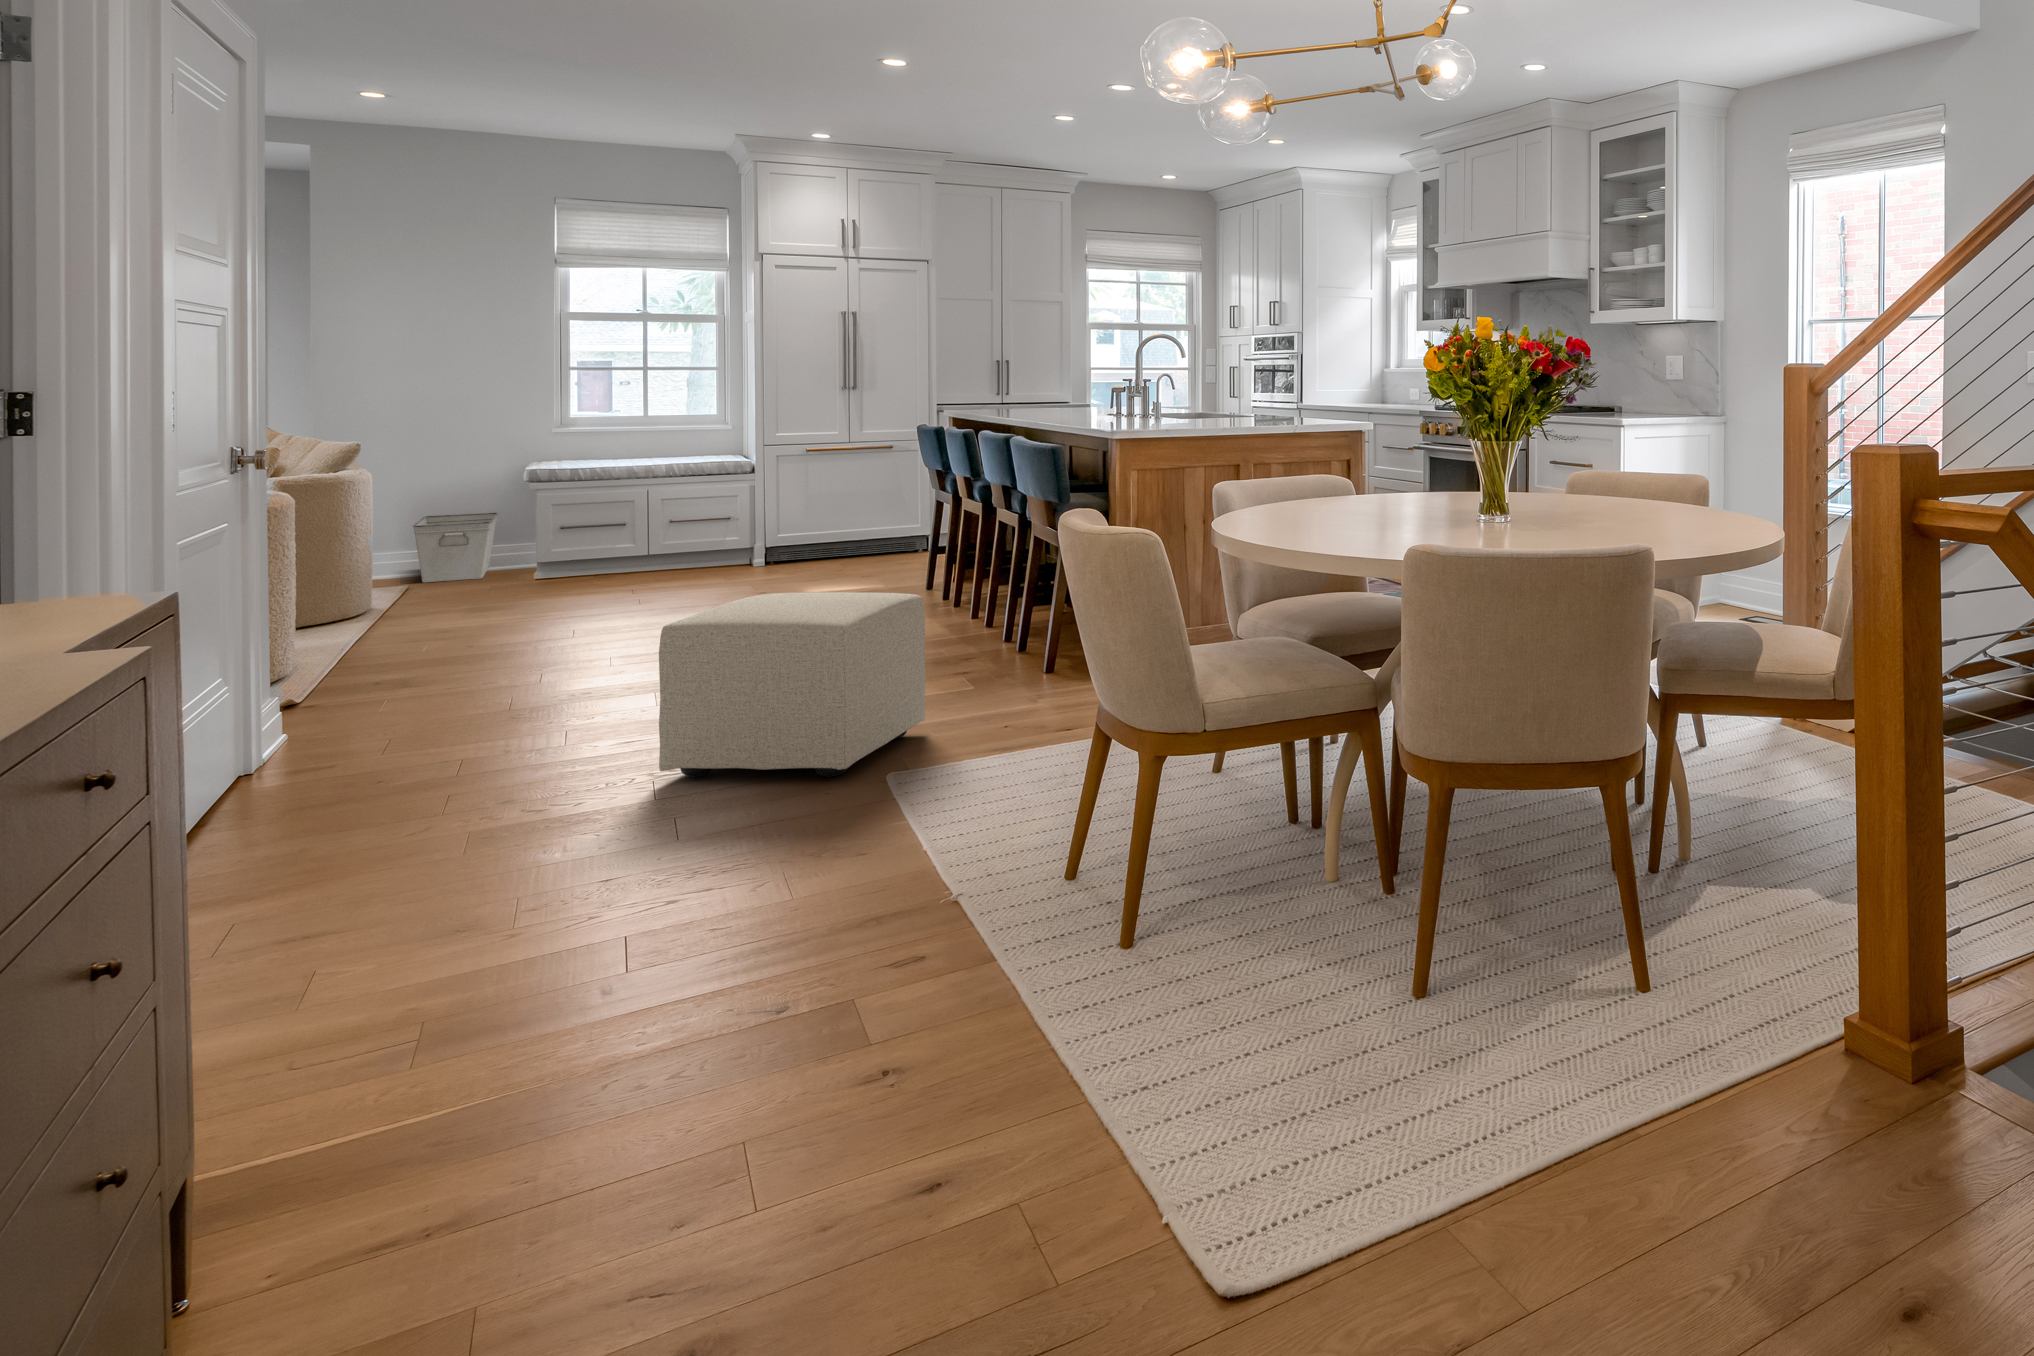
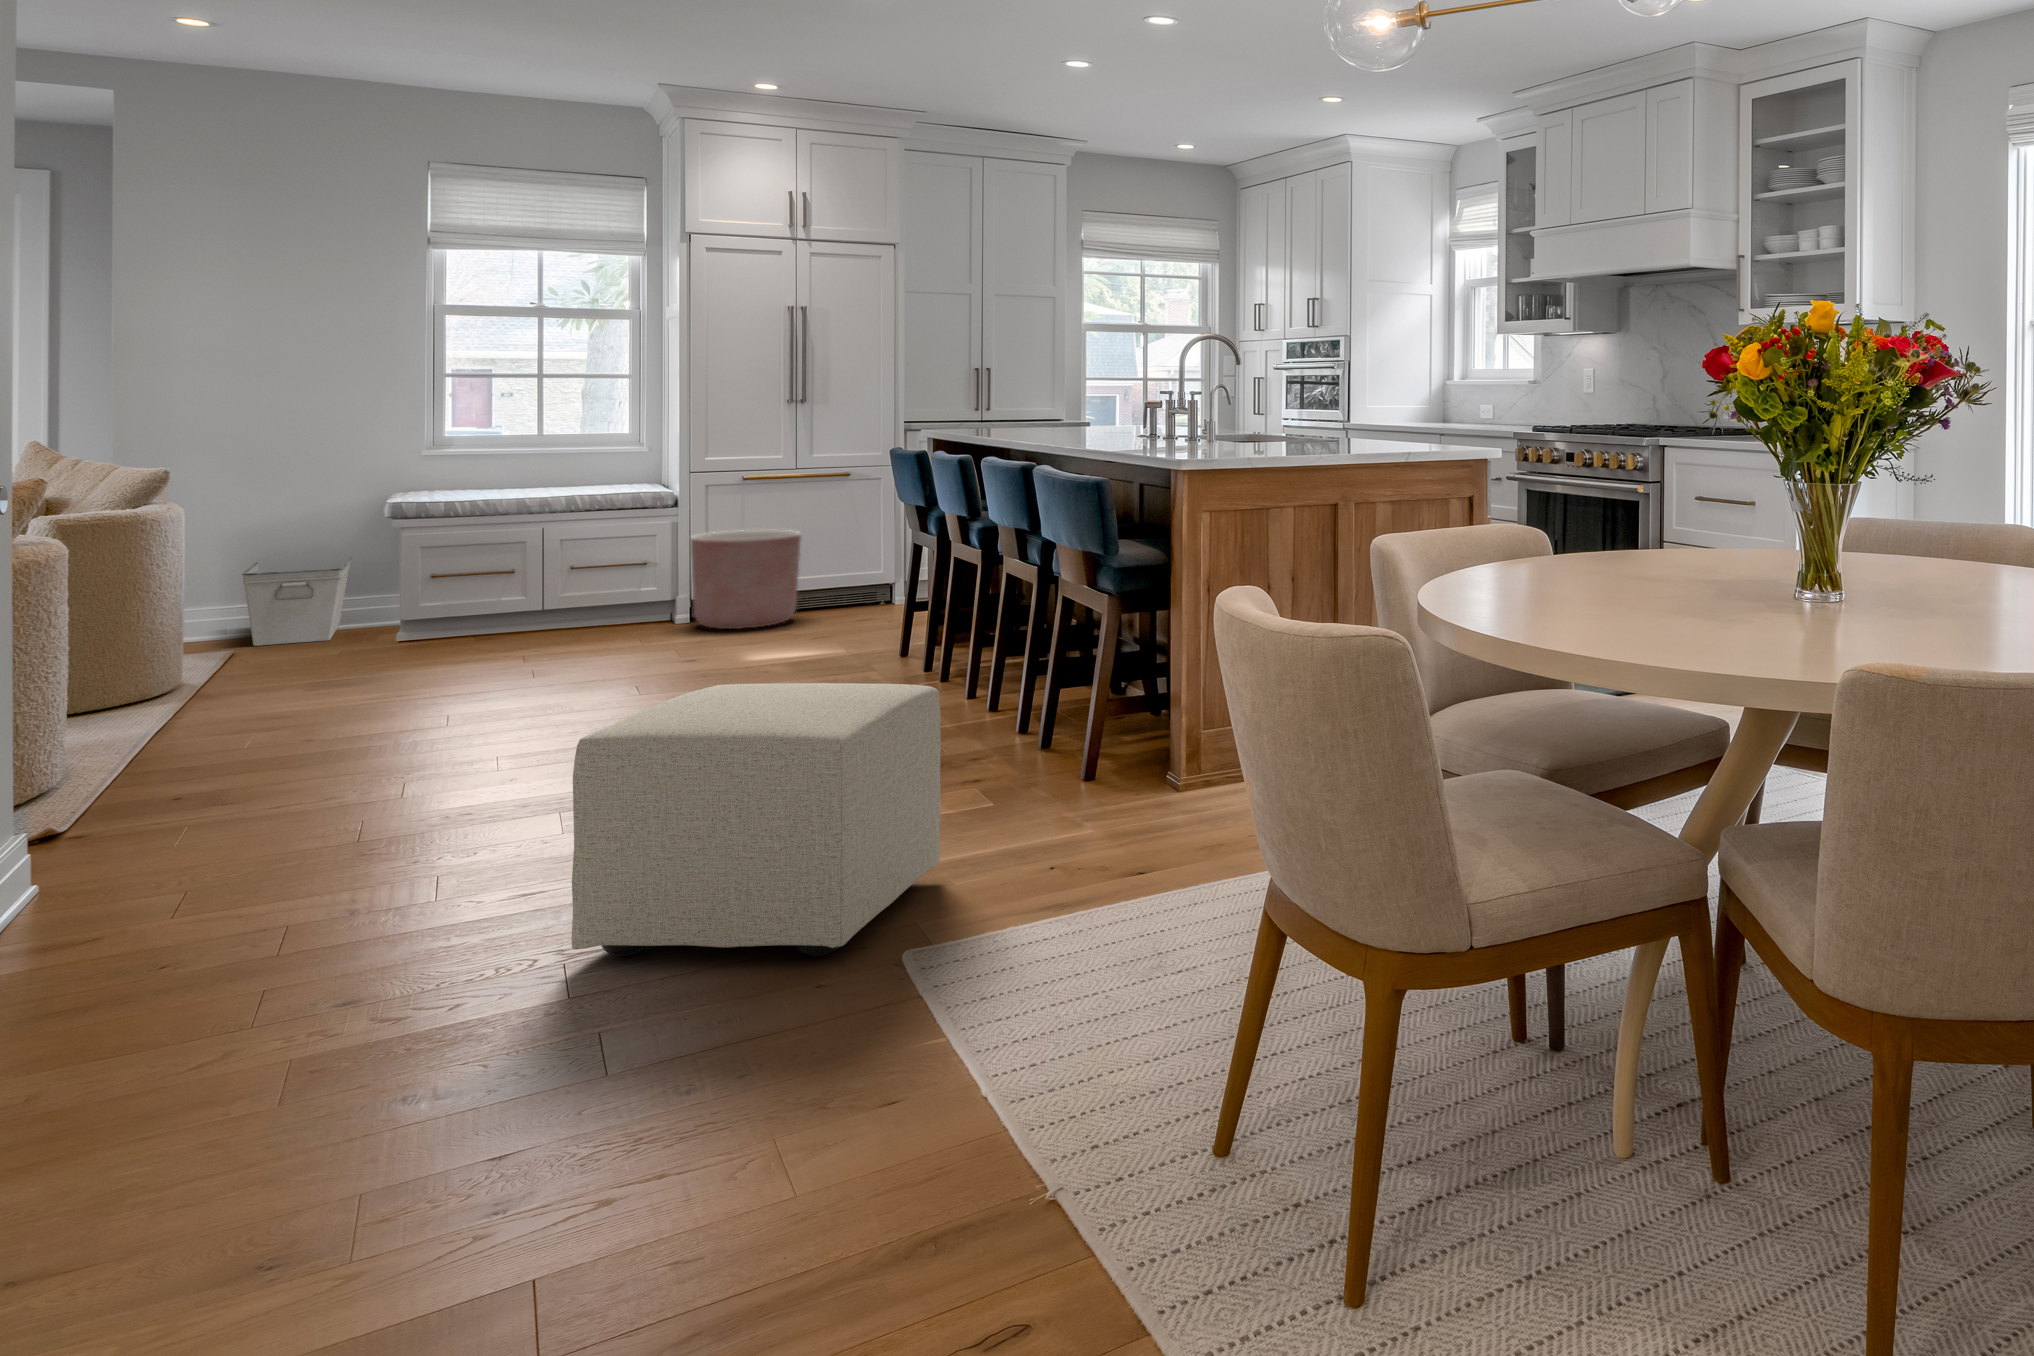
planter: none [766,491,854,569] -> present [691,530,801,629]

